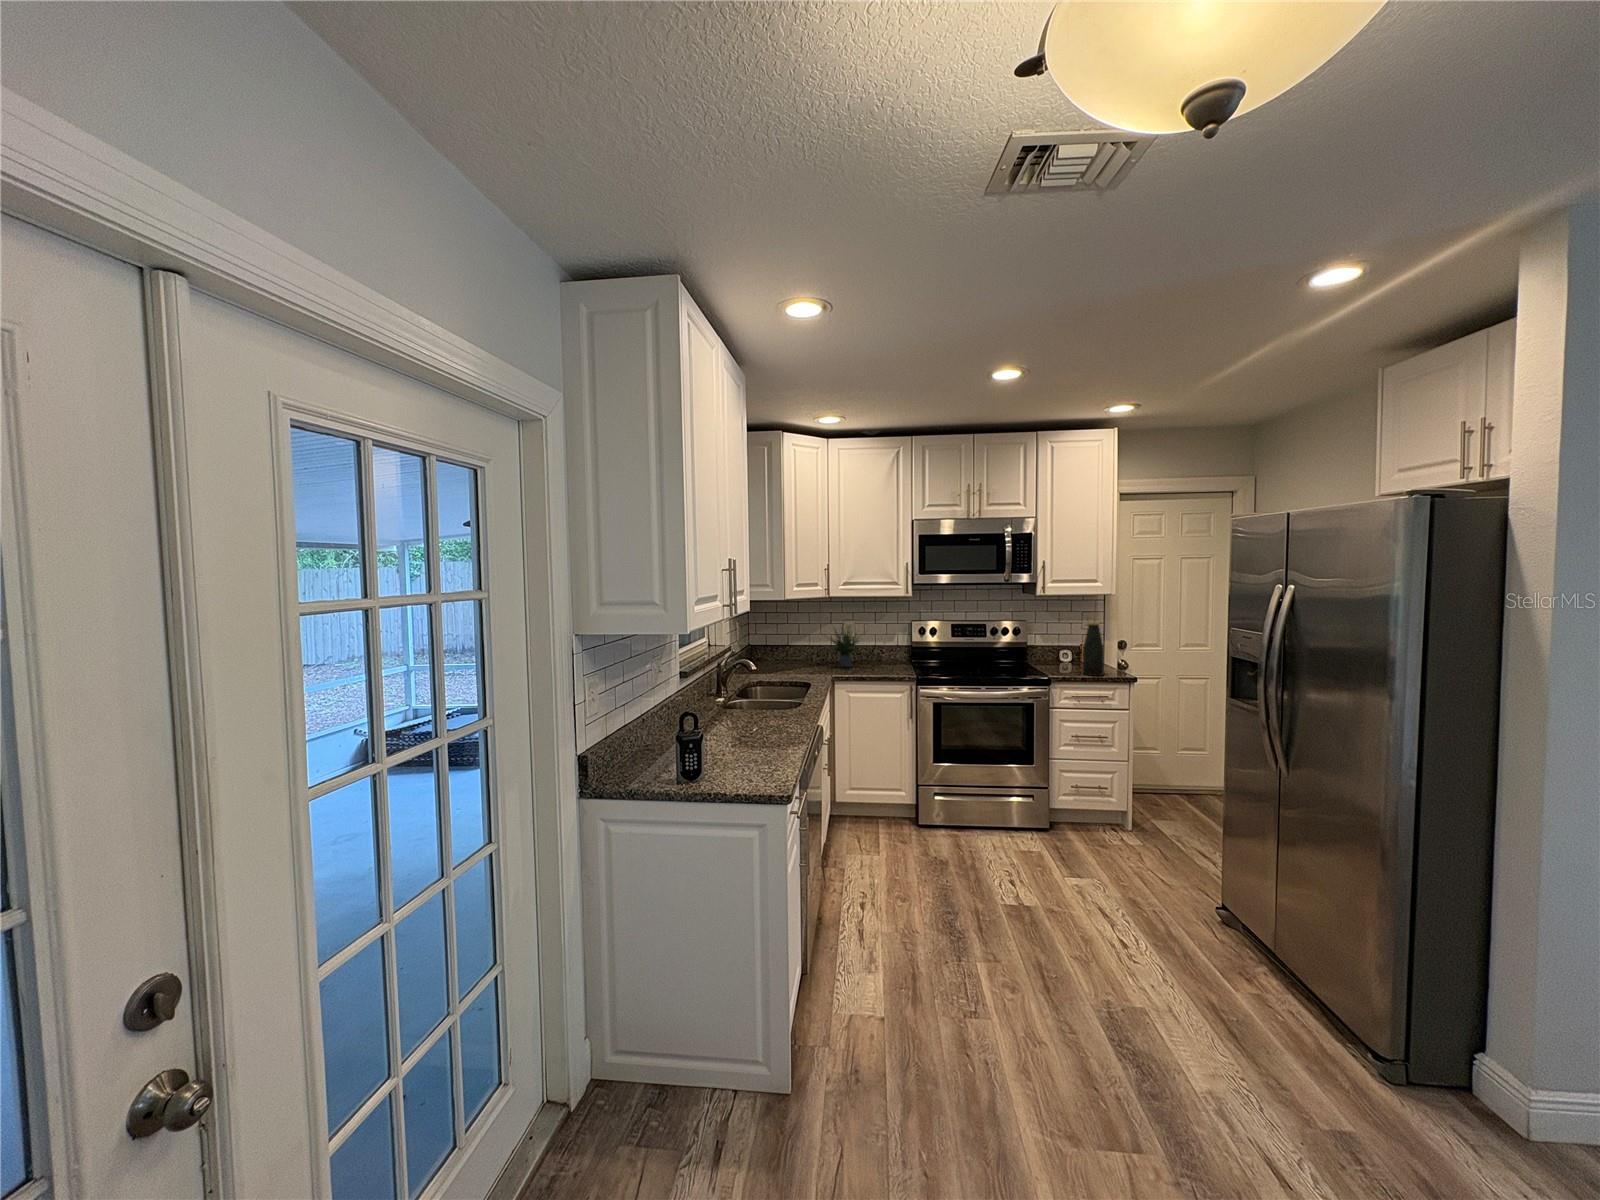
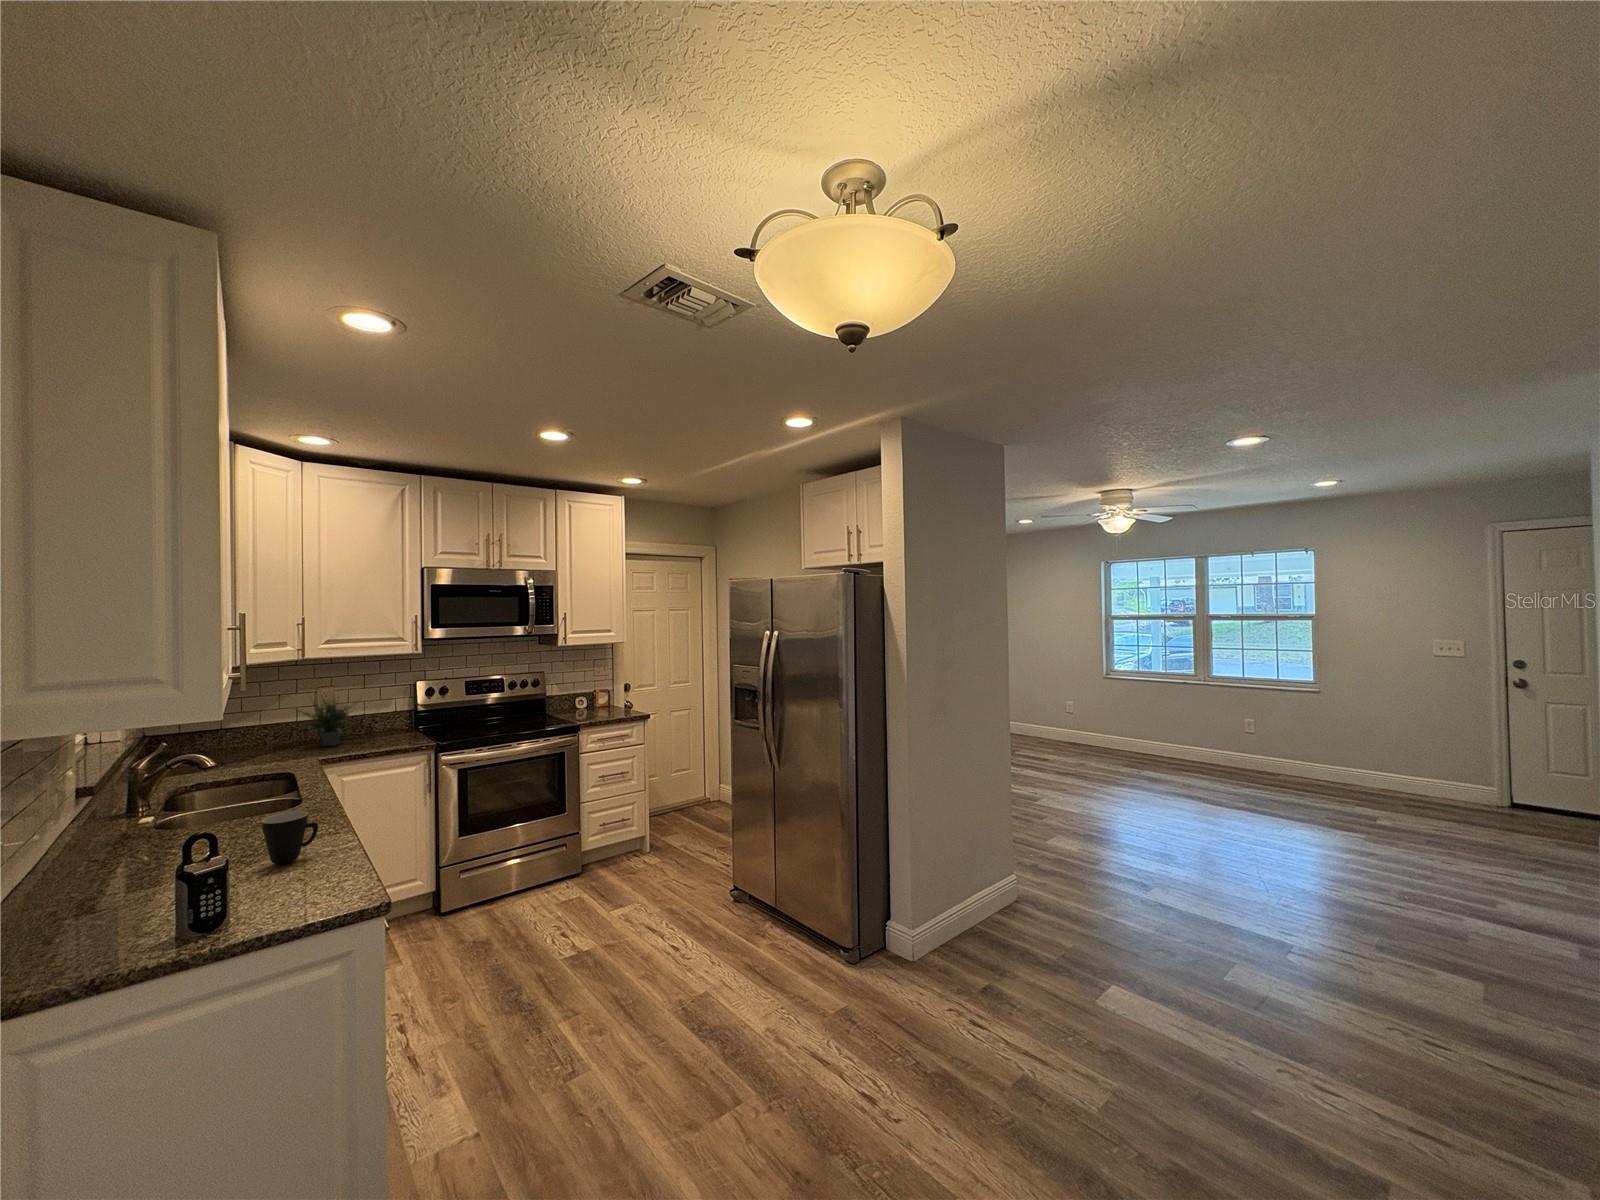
bottle: present [1083,623,1104,676] -> none [601,670,619,718]
mug: none [746,711,780,749] -> present [261,811,318,864]

